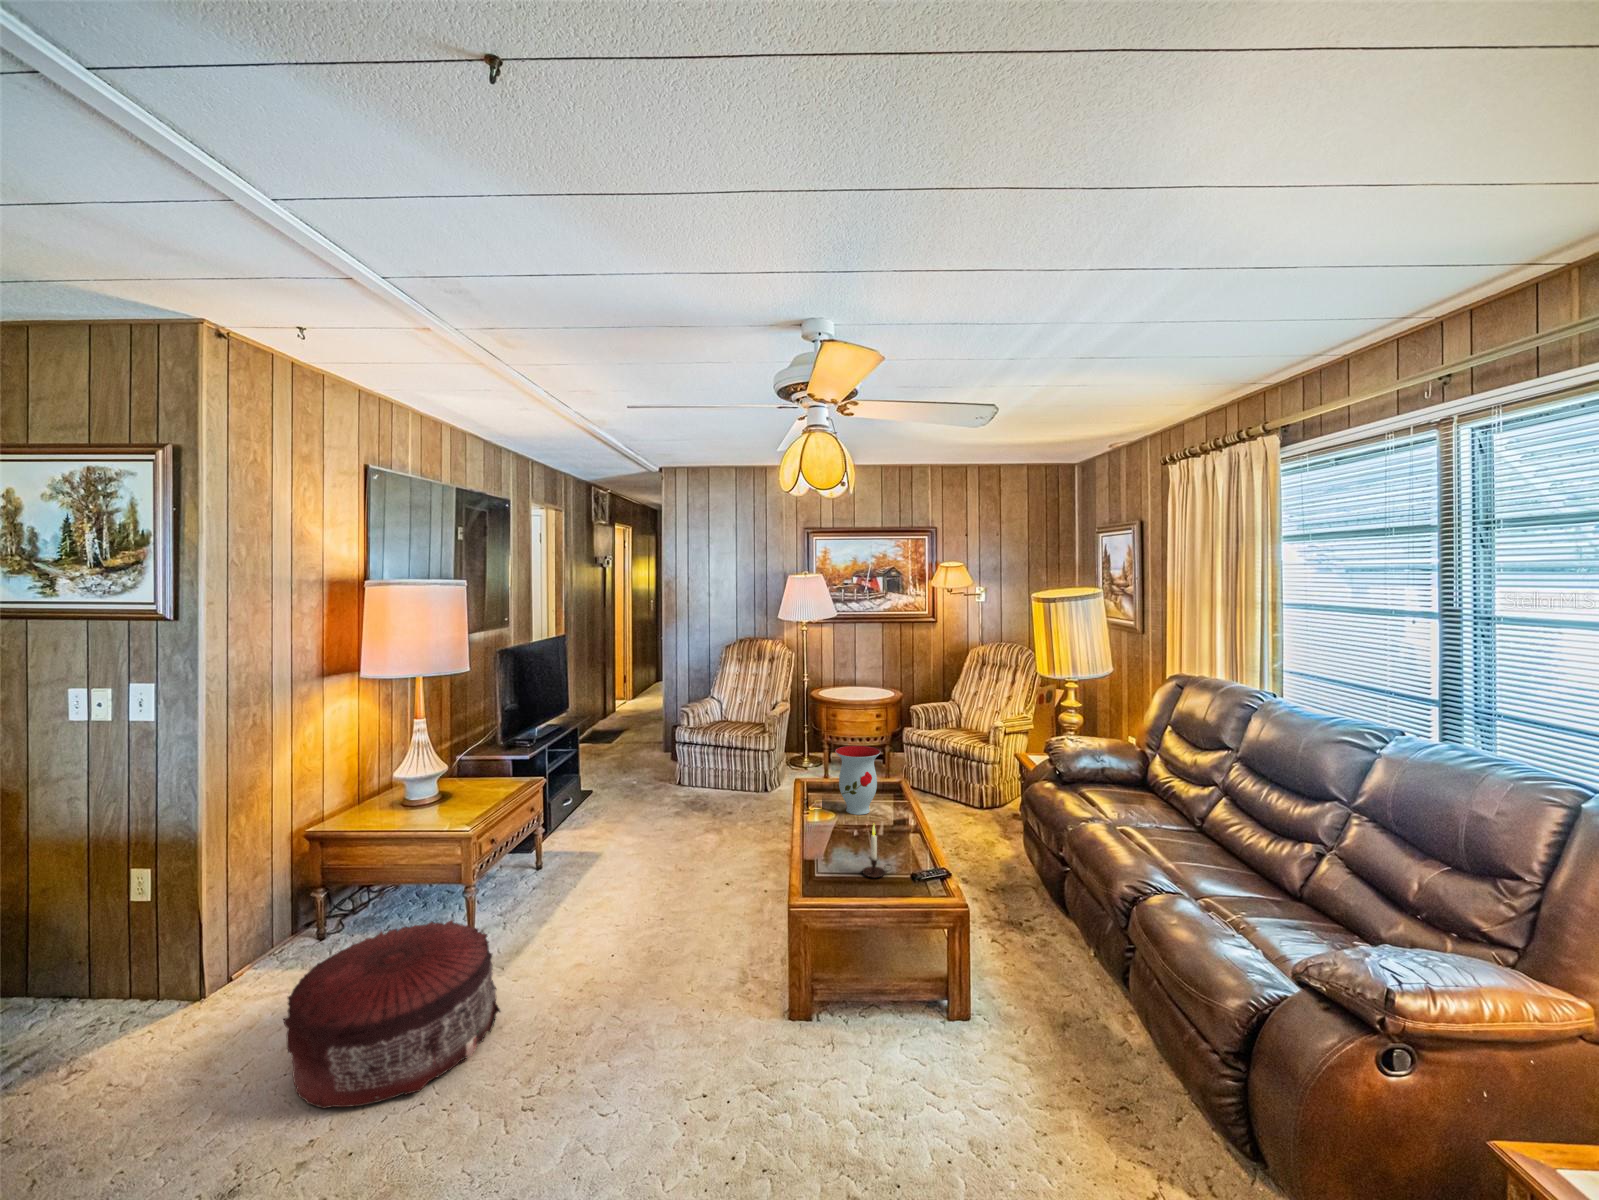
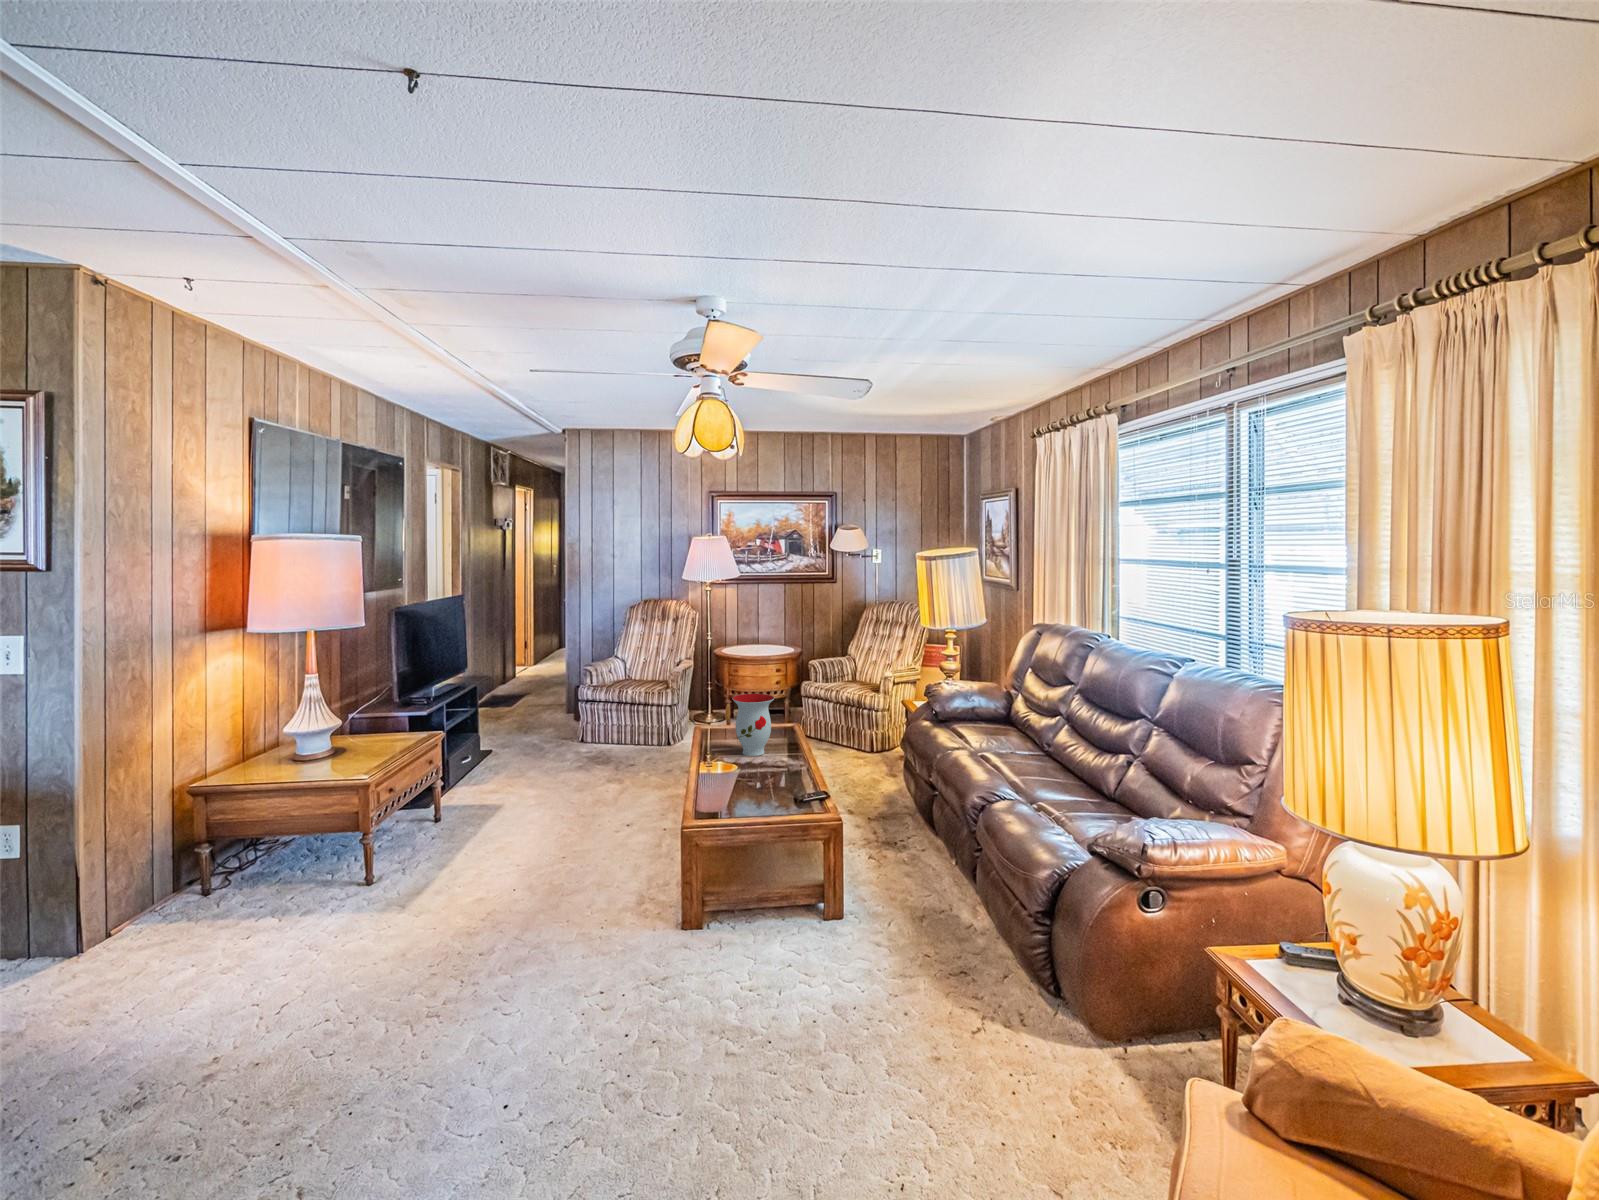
candle: present [862,825,890,878] -> none [752,755,779,804]
pouf: present [283,920,500,1109] -> none [187,859,409,1027]

